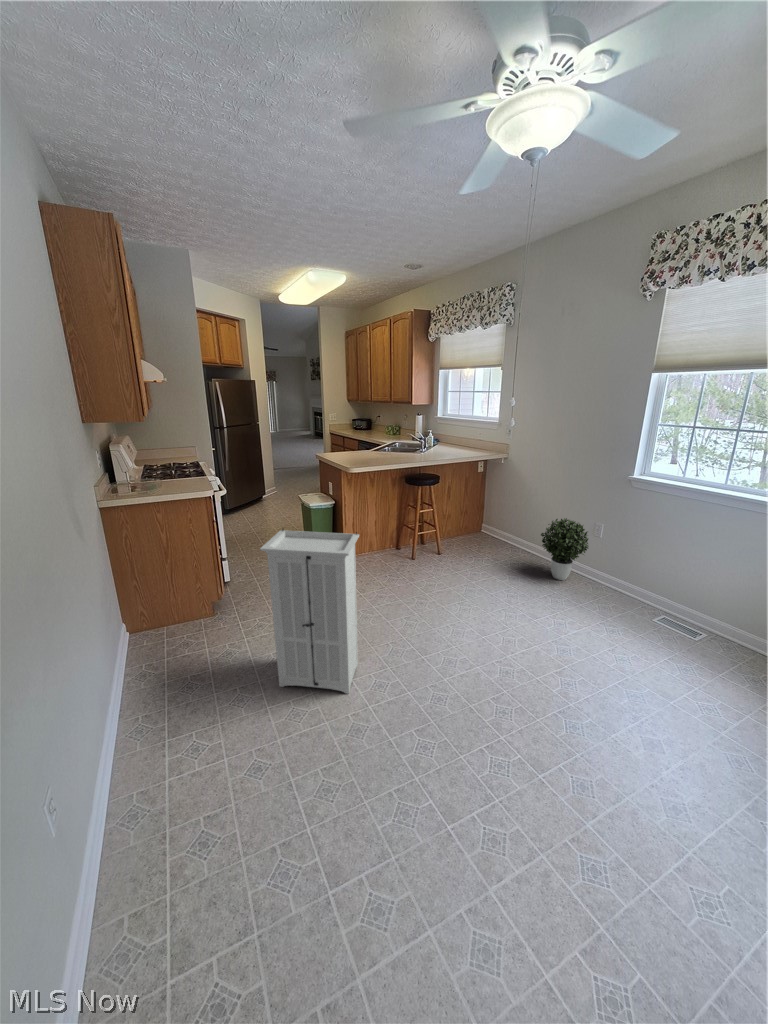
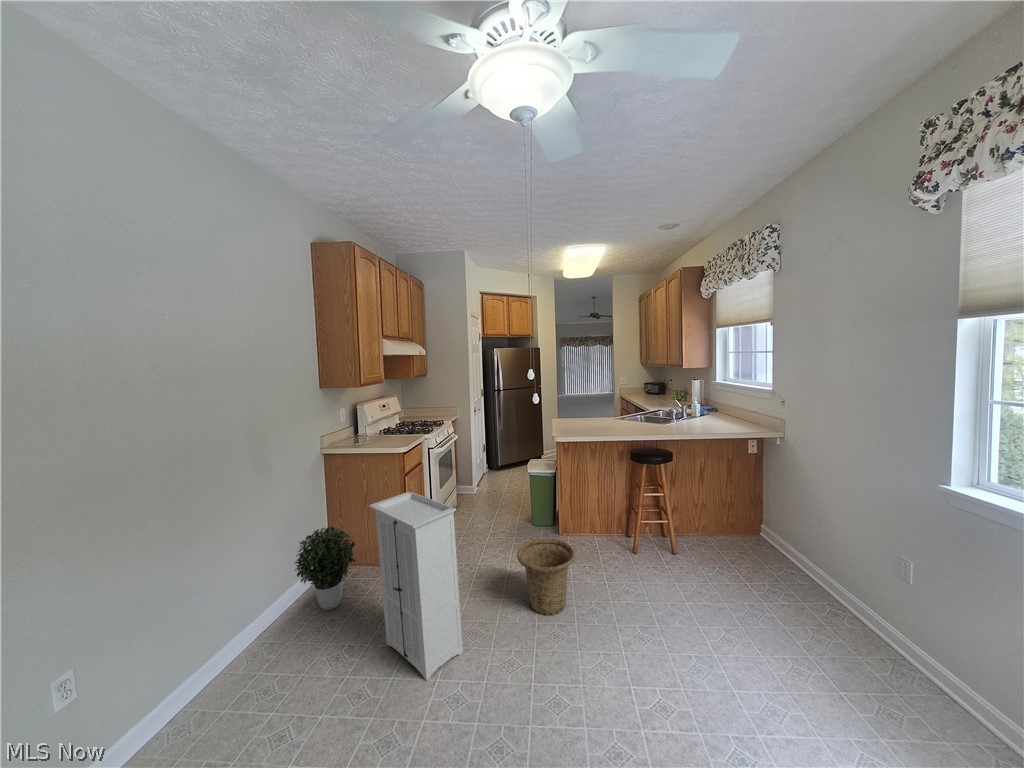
potted plant: present [541,518,589,580] -> present [295,526,356,611]
basket: none [364,557,416,619] -> present [517,539,575,615]

